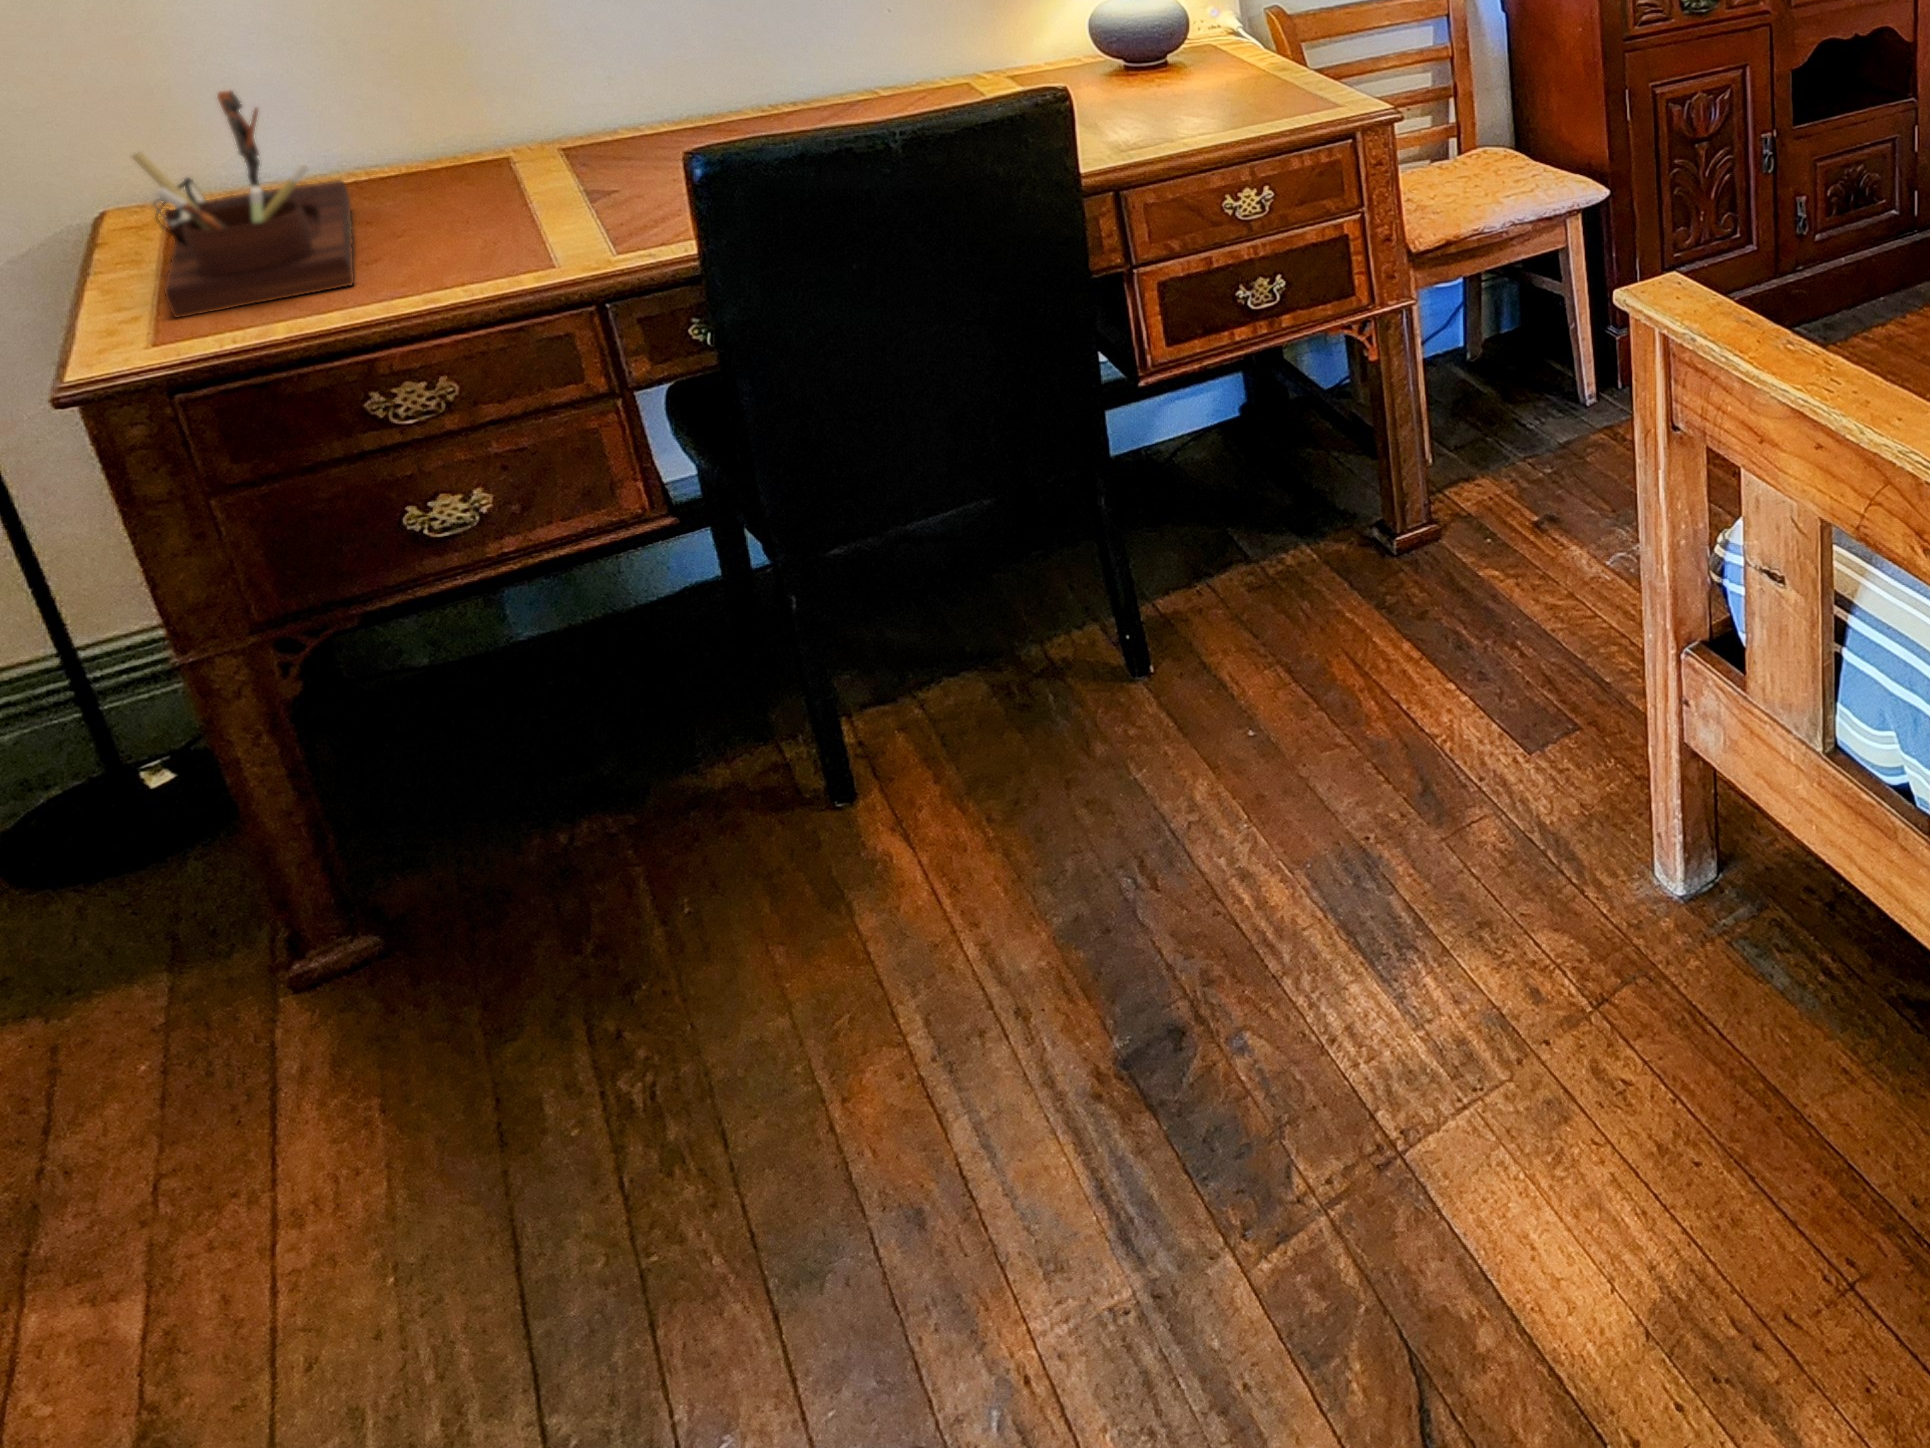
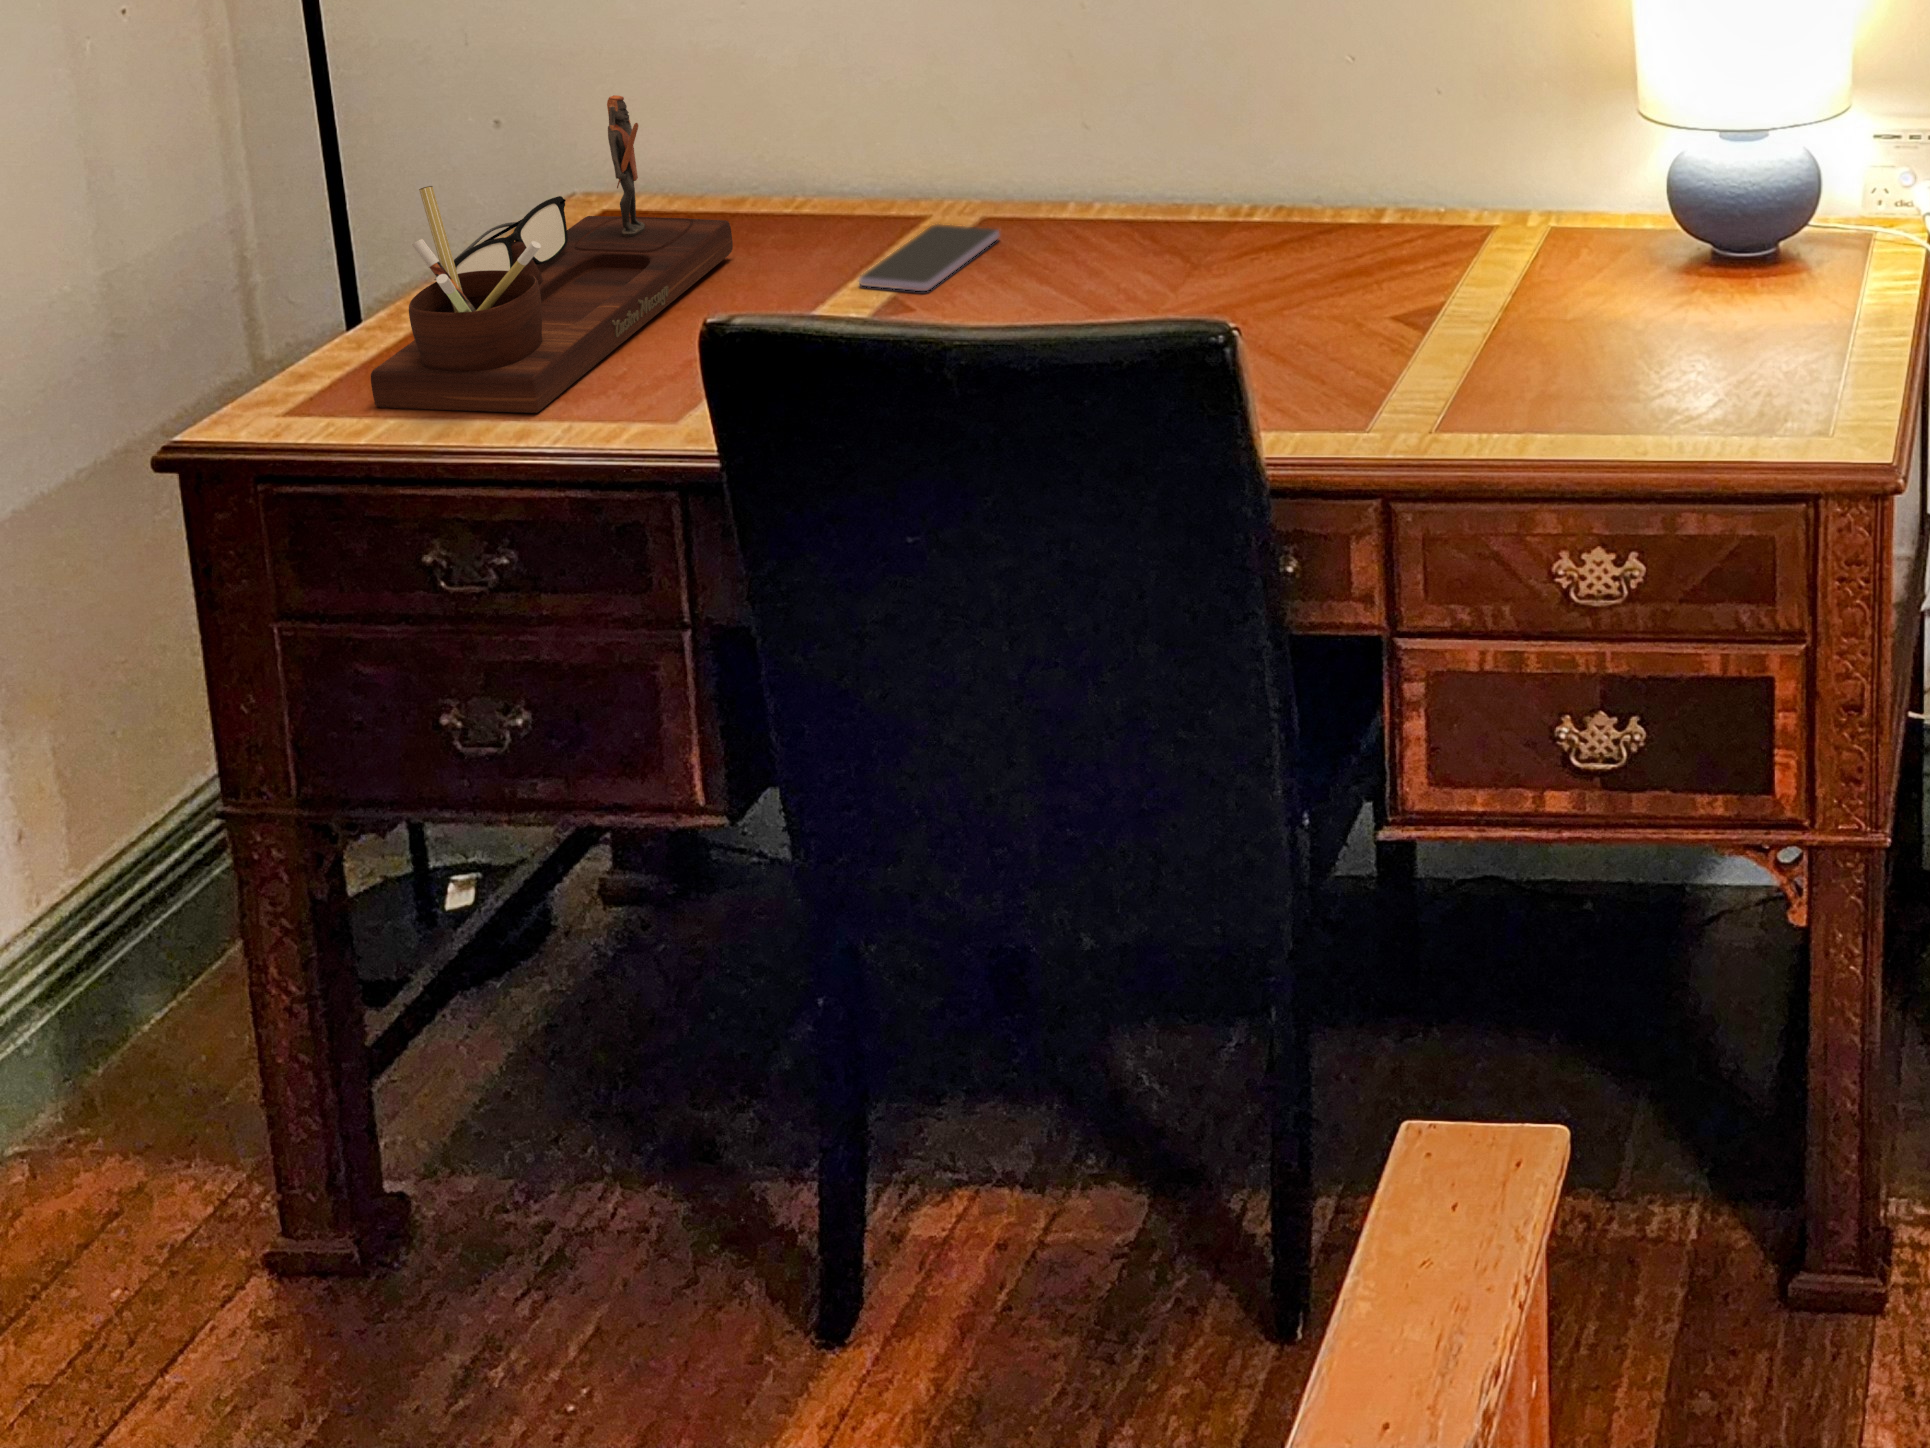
smartphone: none [505,152,582,194] -> present [859,224,999,291]

